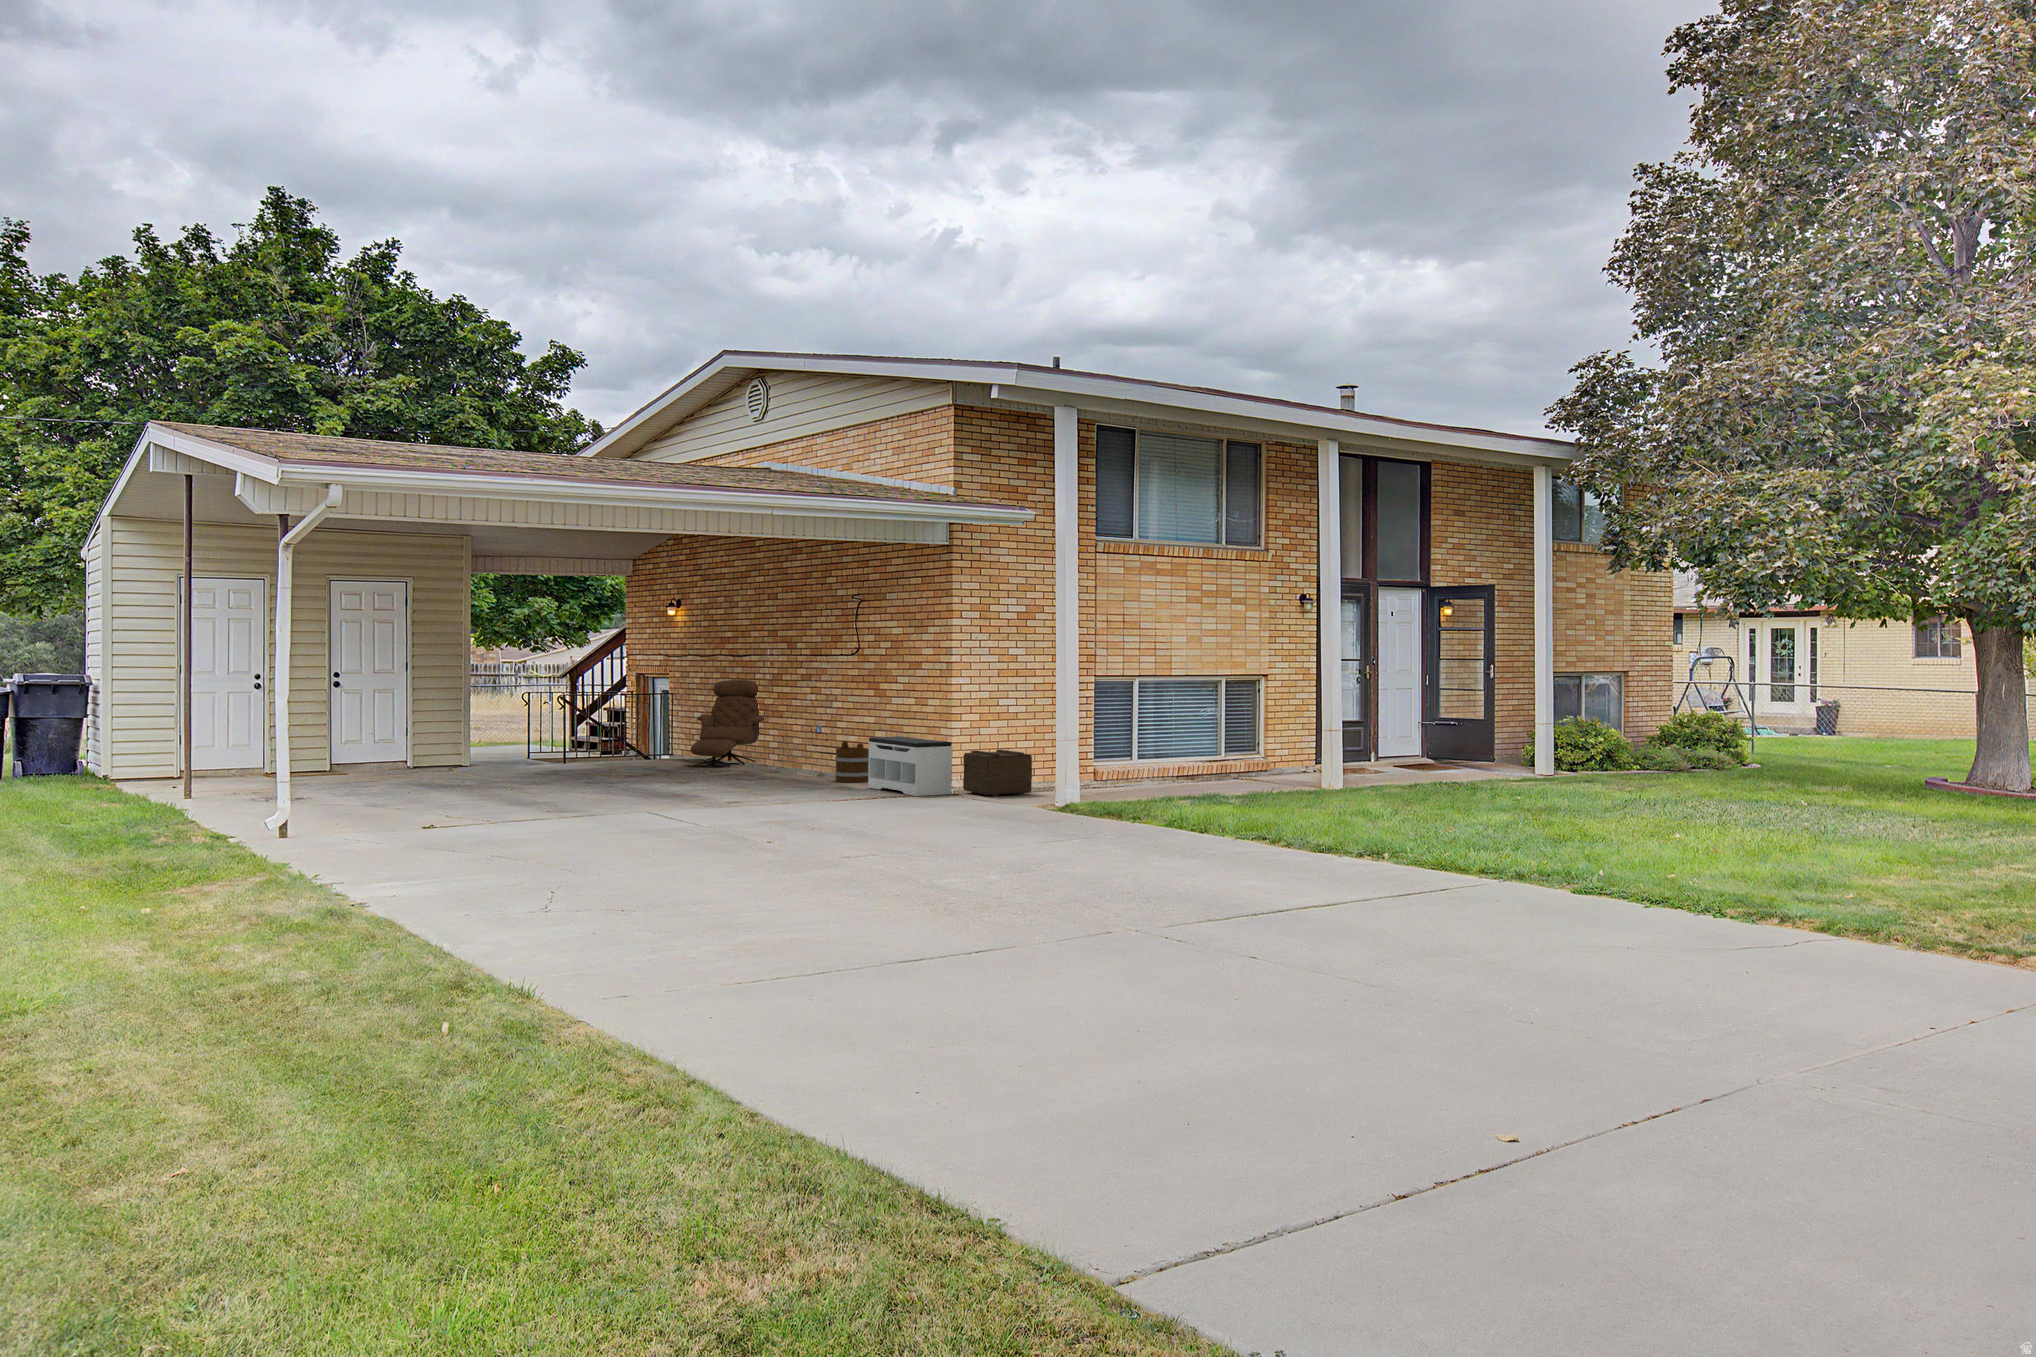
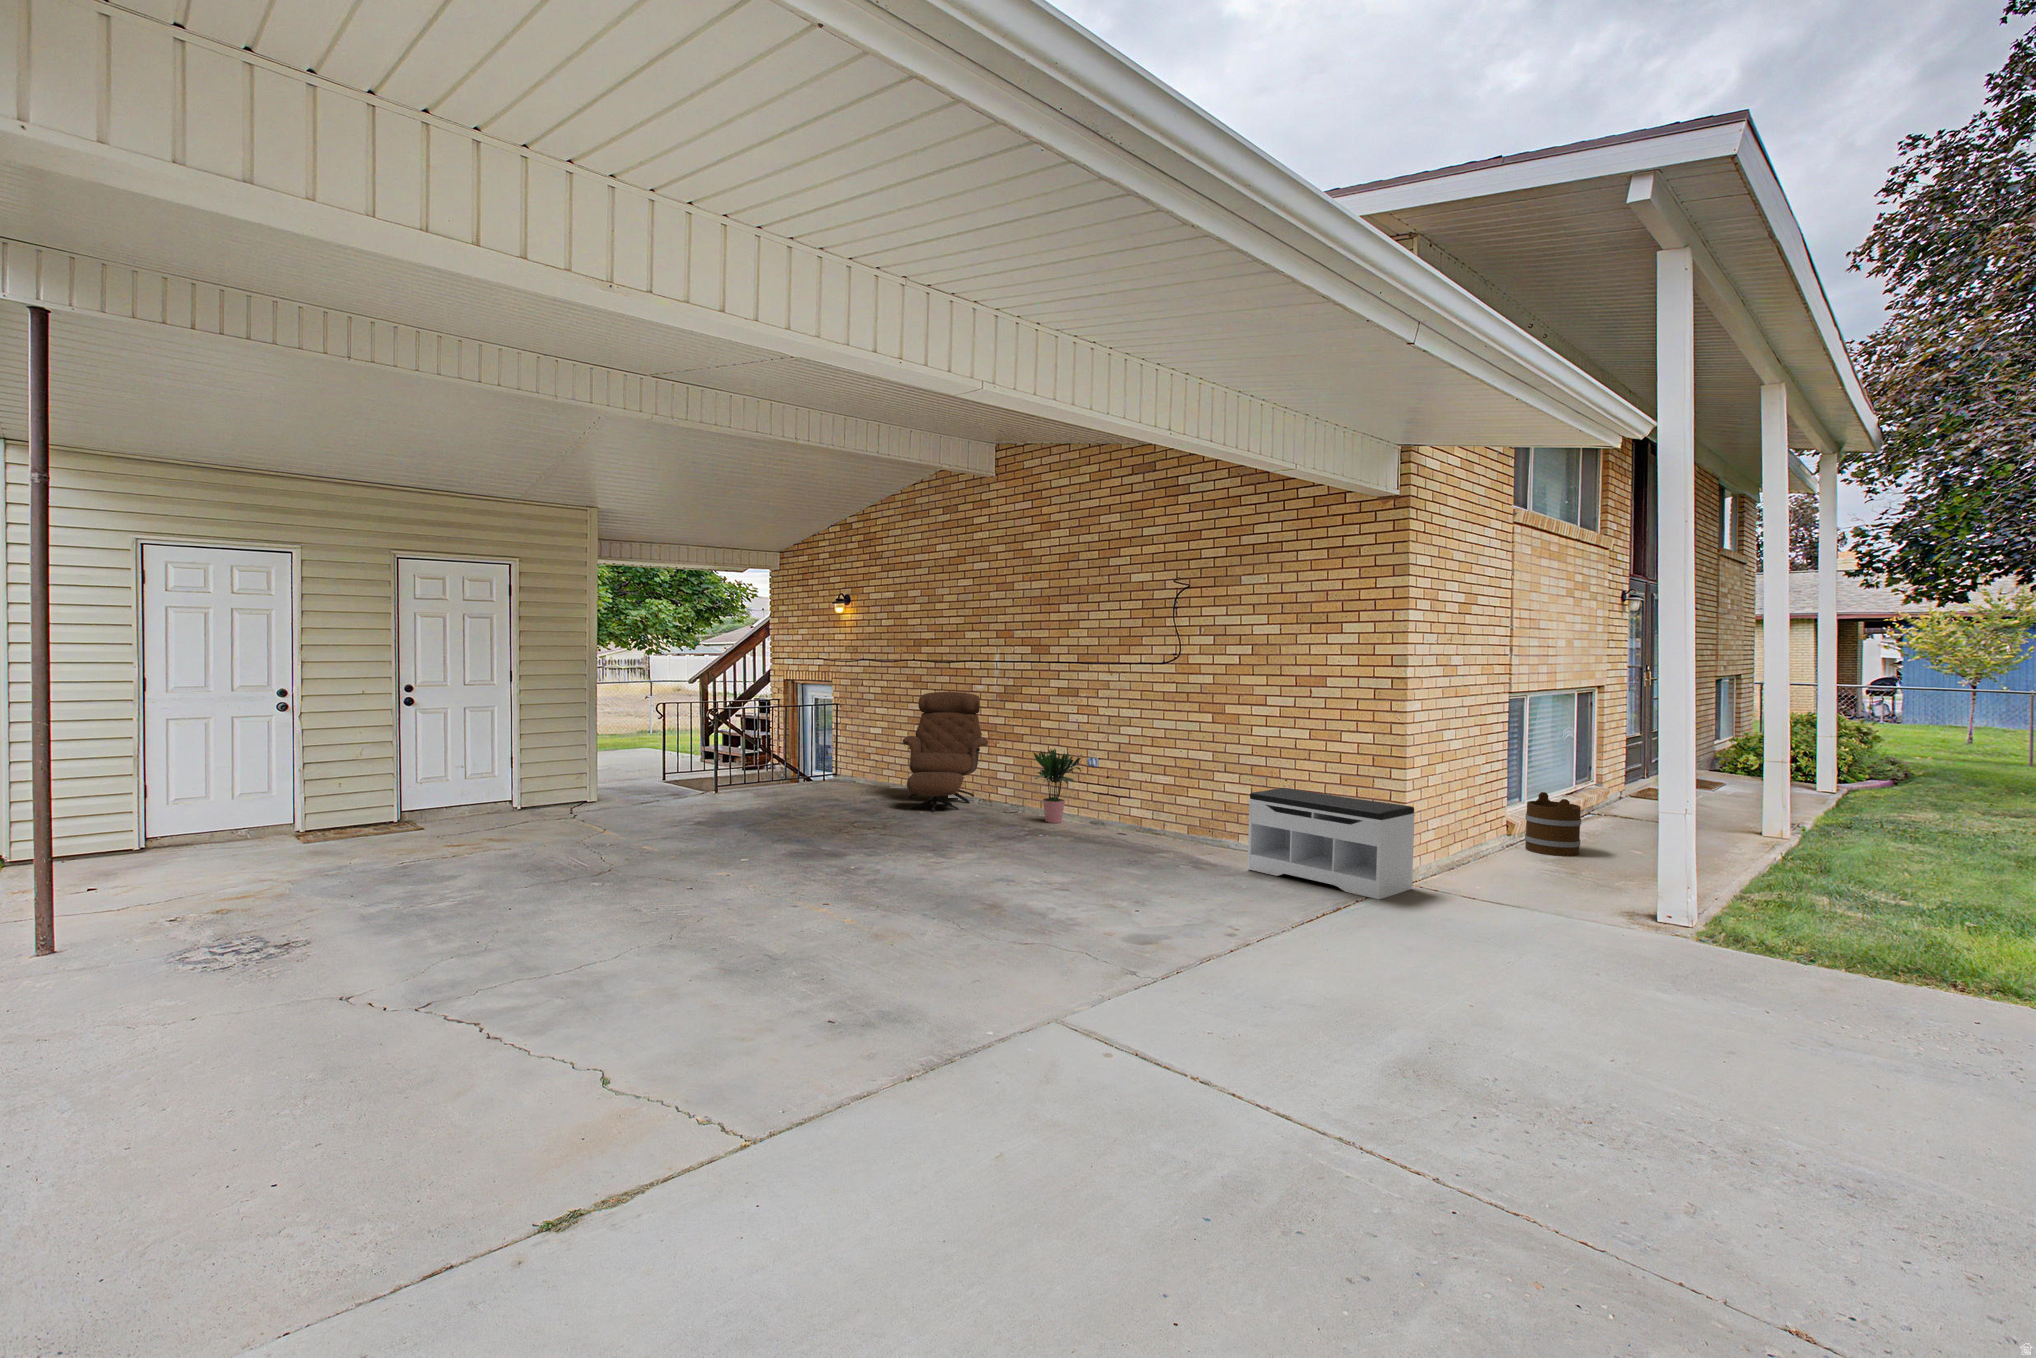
potted plant: none [772,717,811,773] -> present [1034,749,1081,823]
bucket: present [835,741,869,783] -> present [1525,792,1581,856]
wooden crate: present [963,750,1032,797] -> none [1420,812,1534,898]

